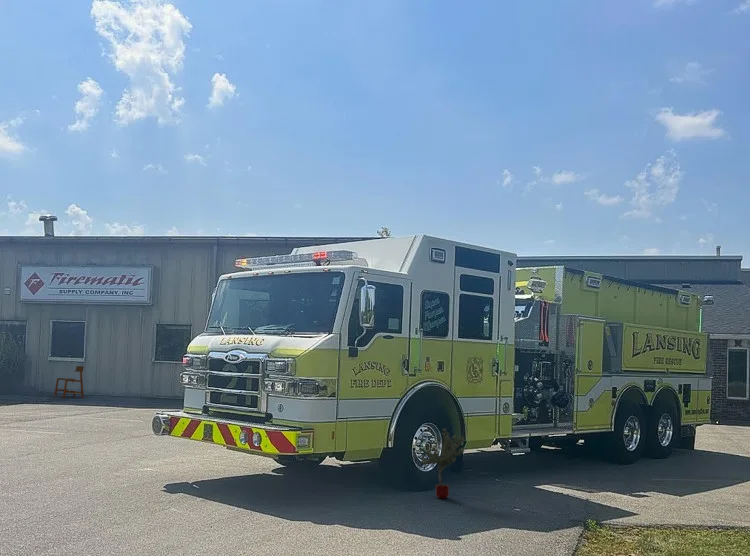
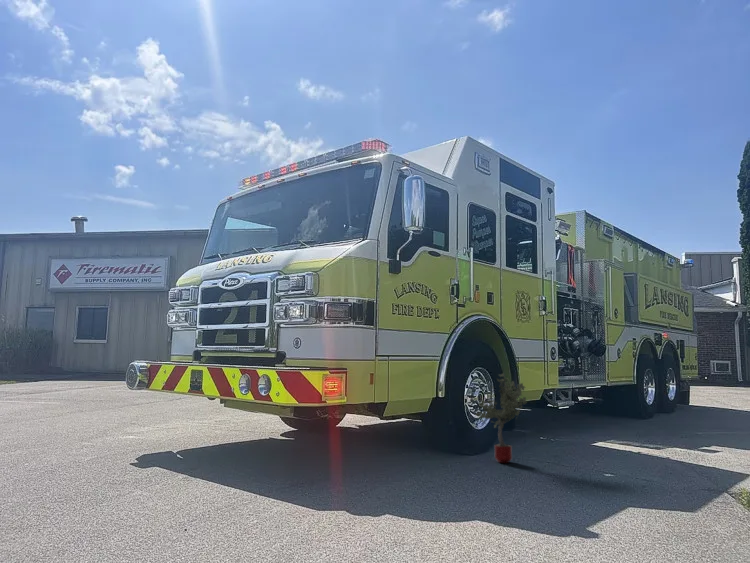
bench: present [54,366,84,398] -> none [80,346,107,375]

